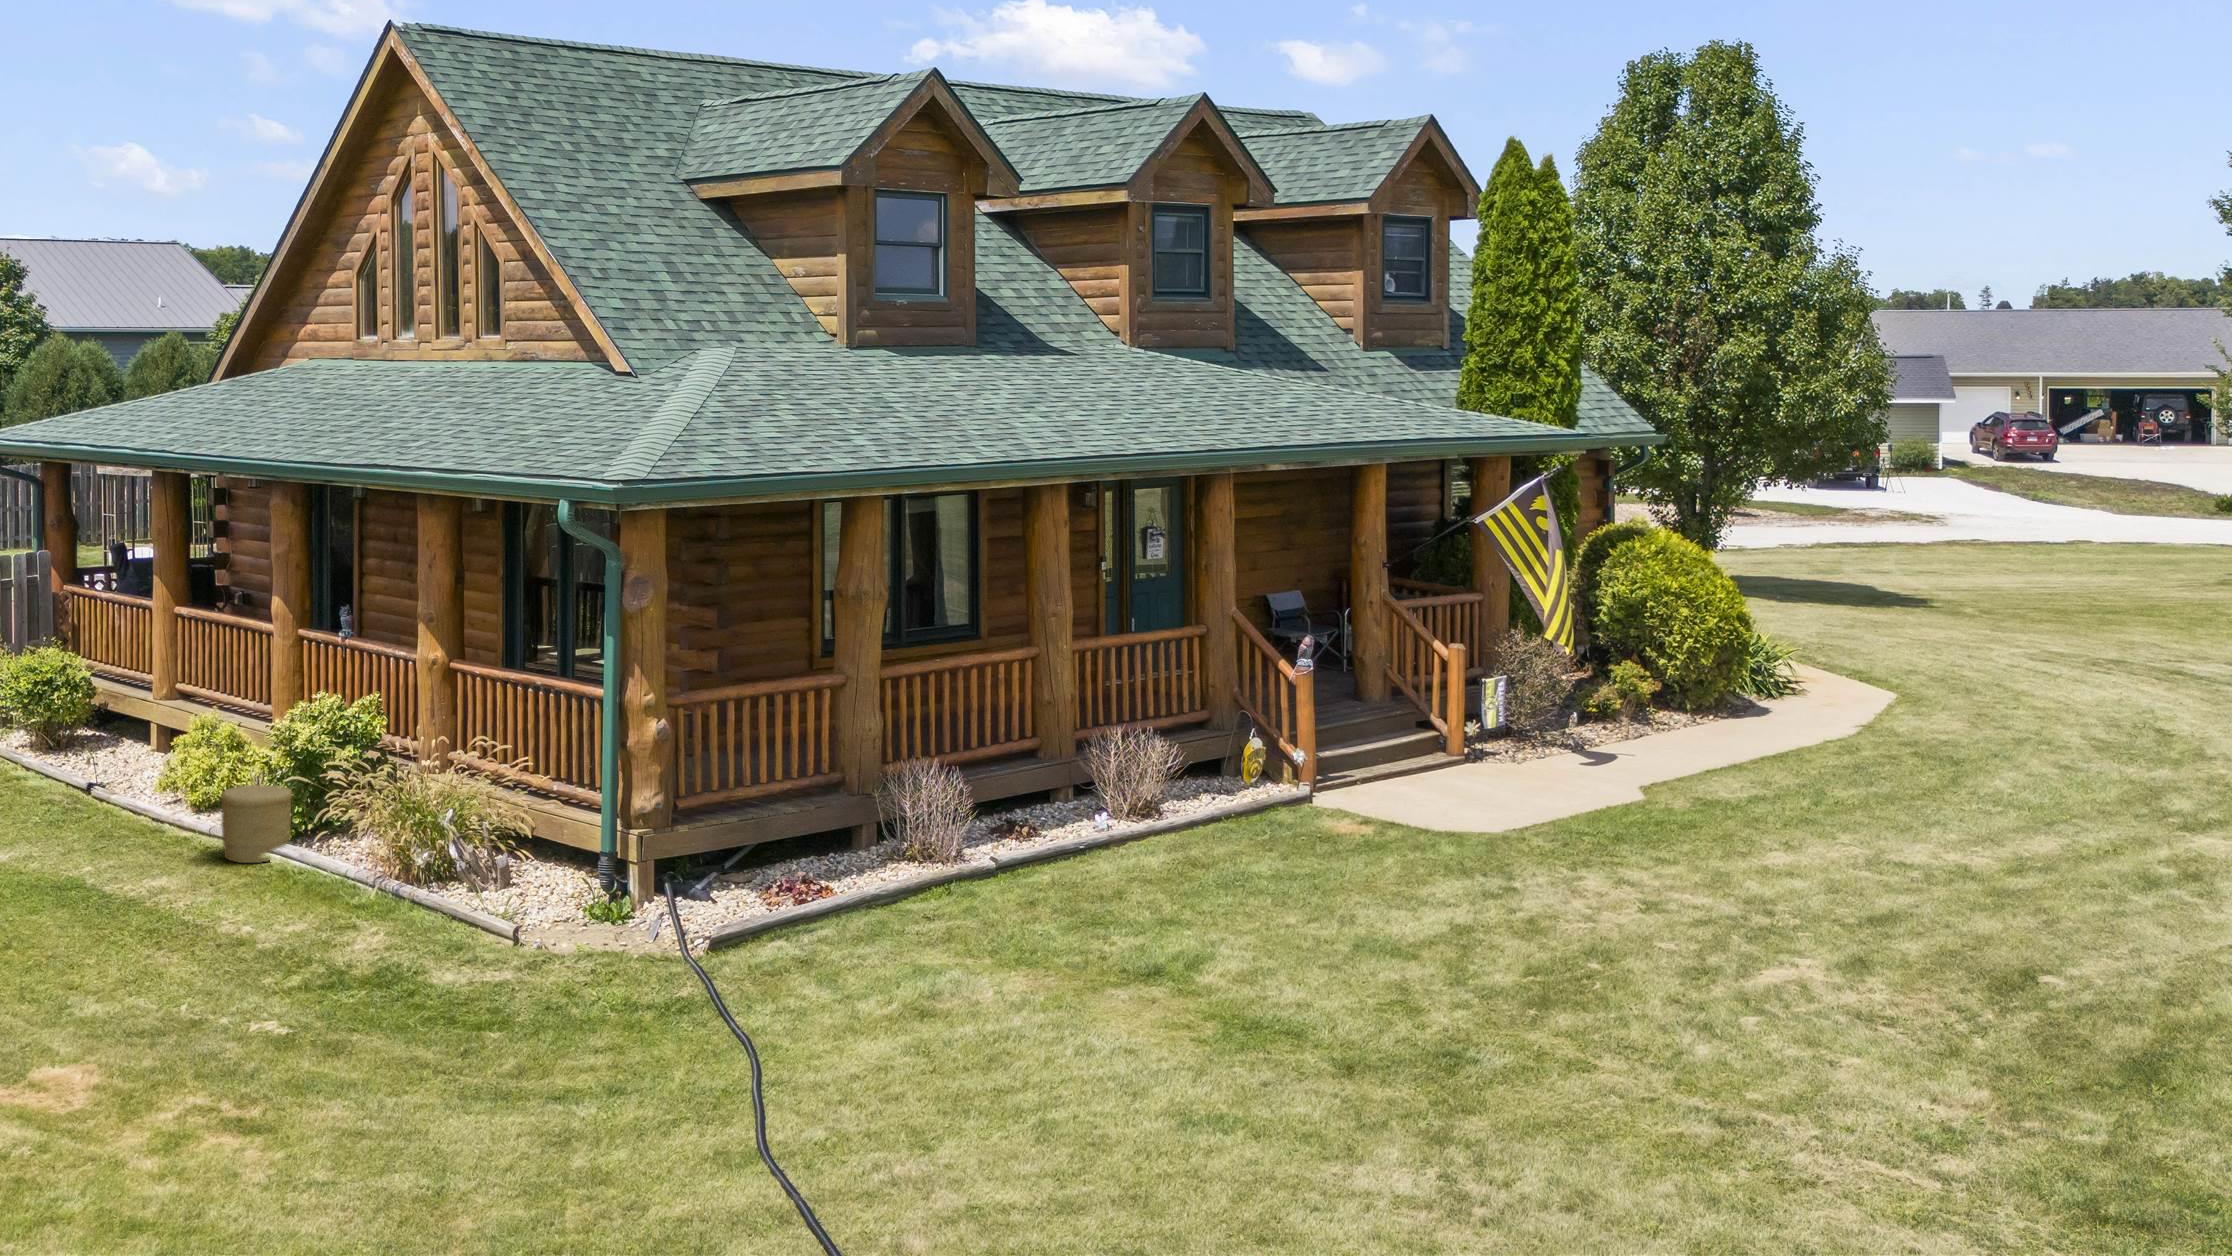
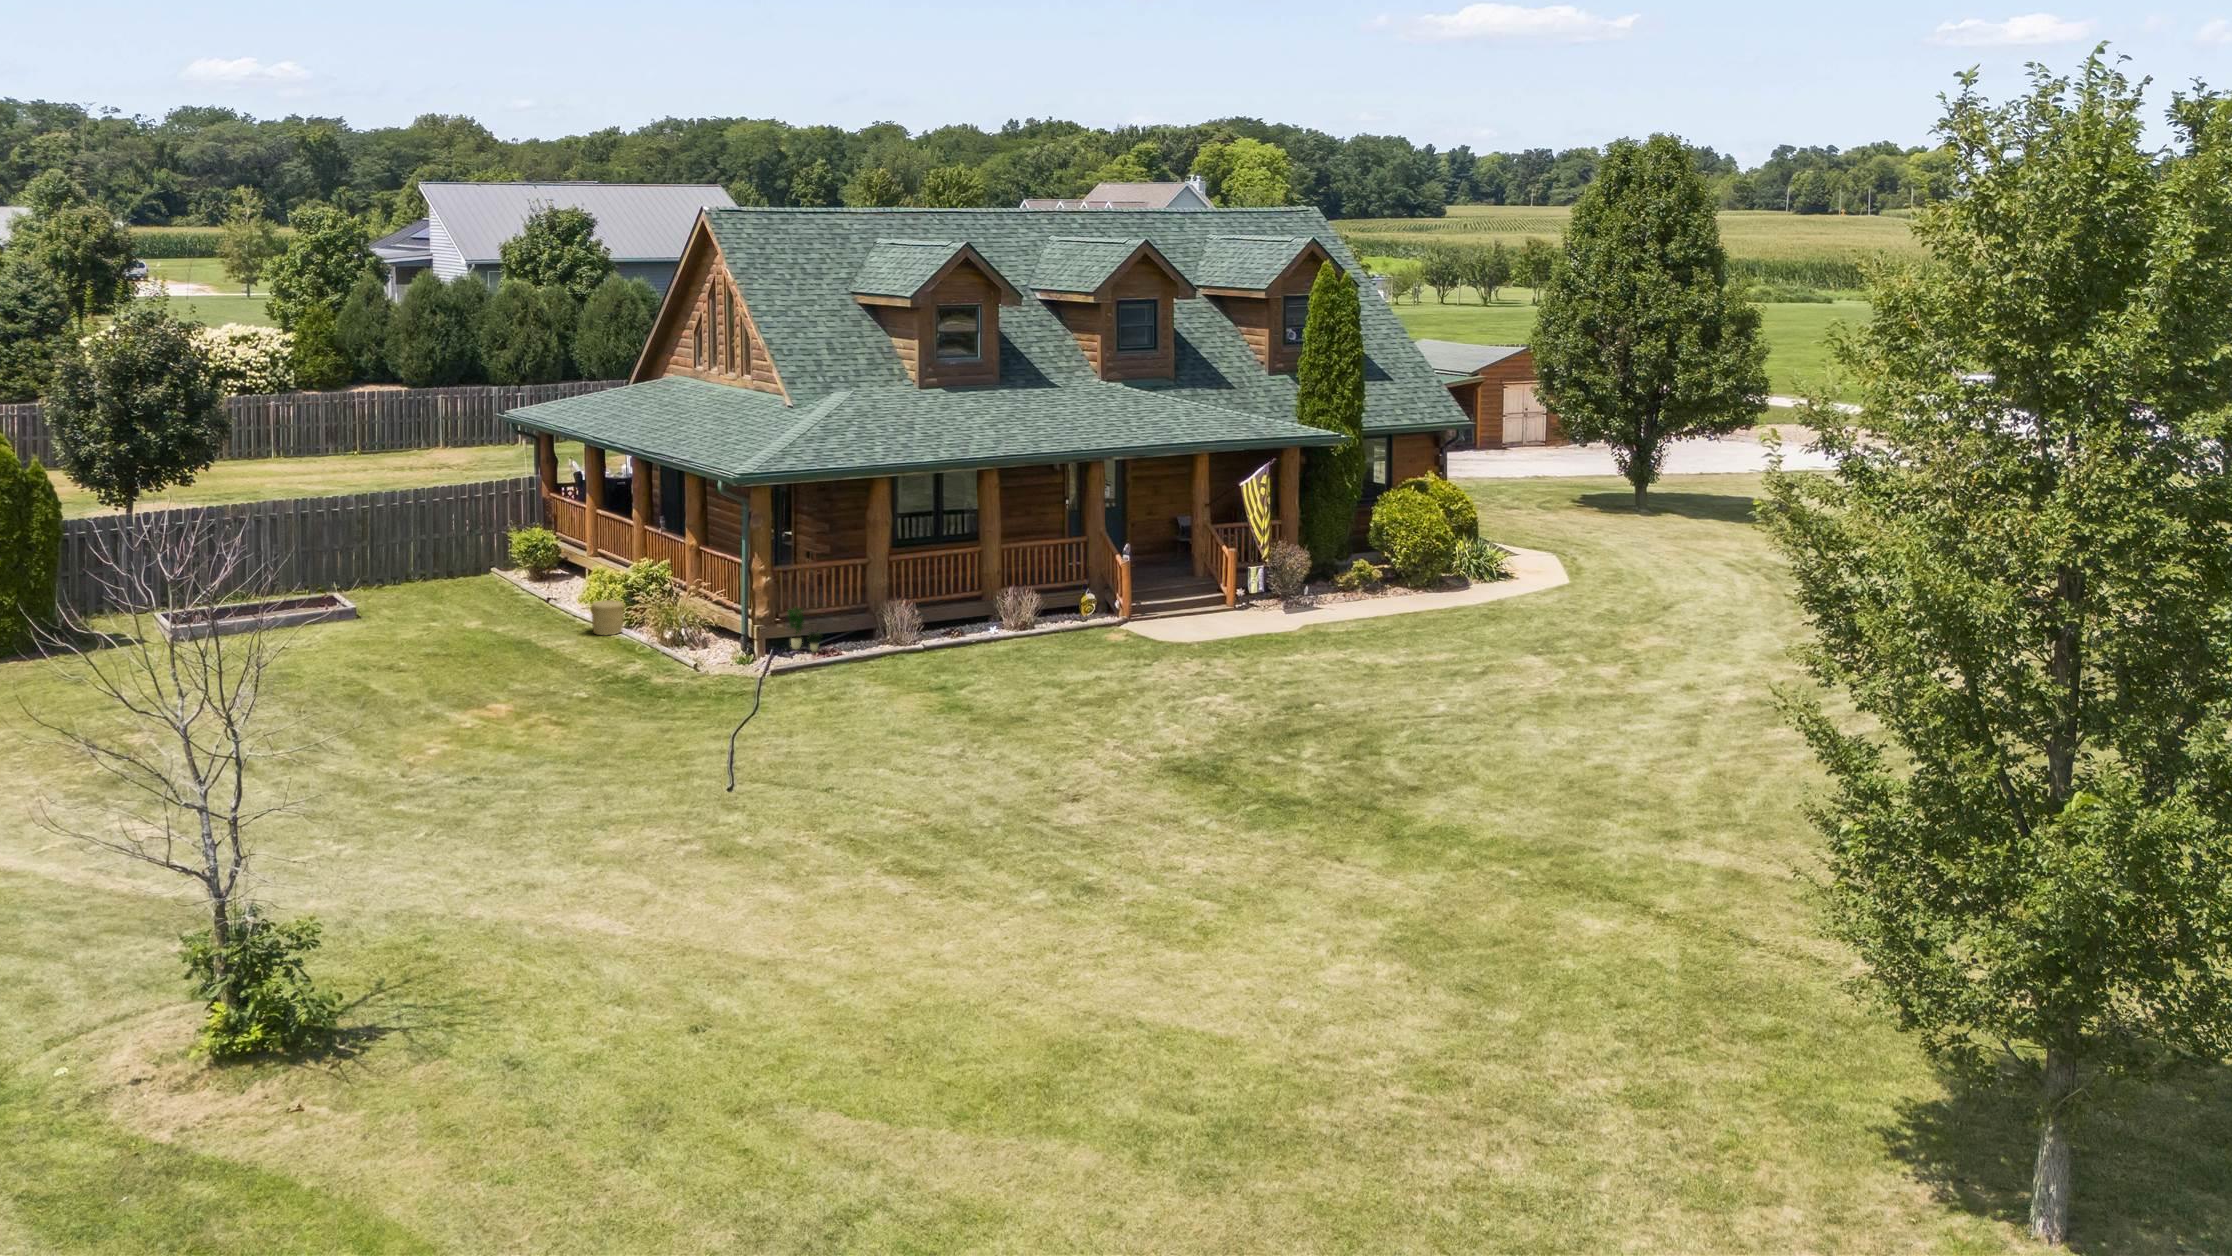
potted plant: none [680,778,766,881] -> present [787,608,821,652]

